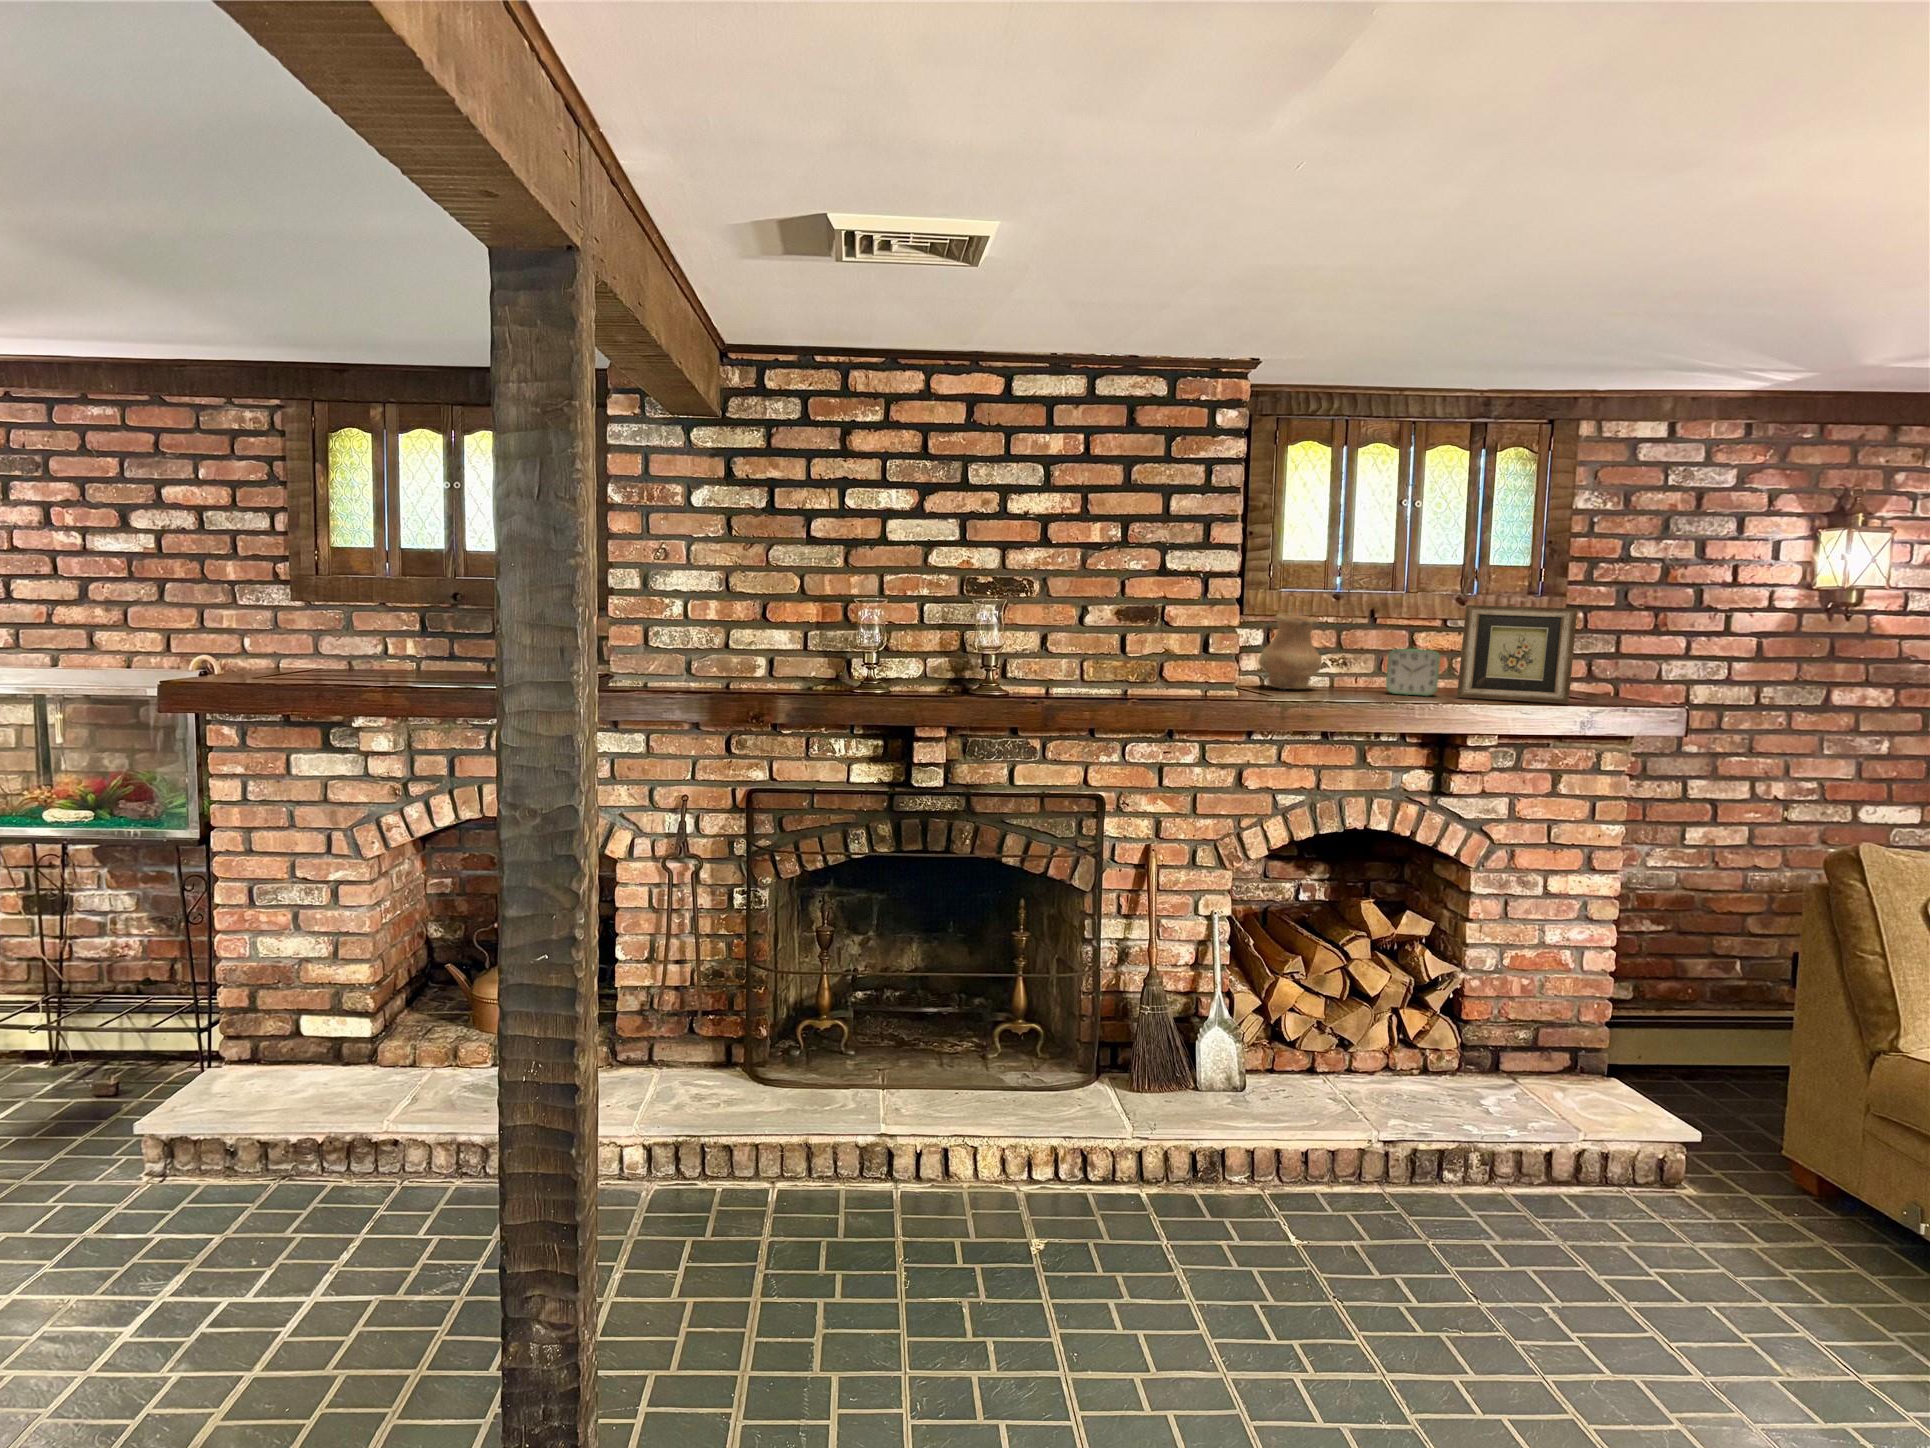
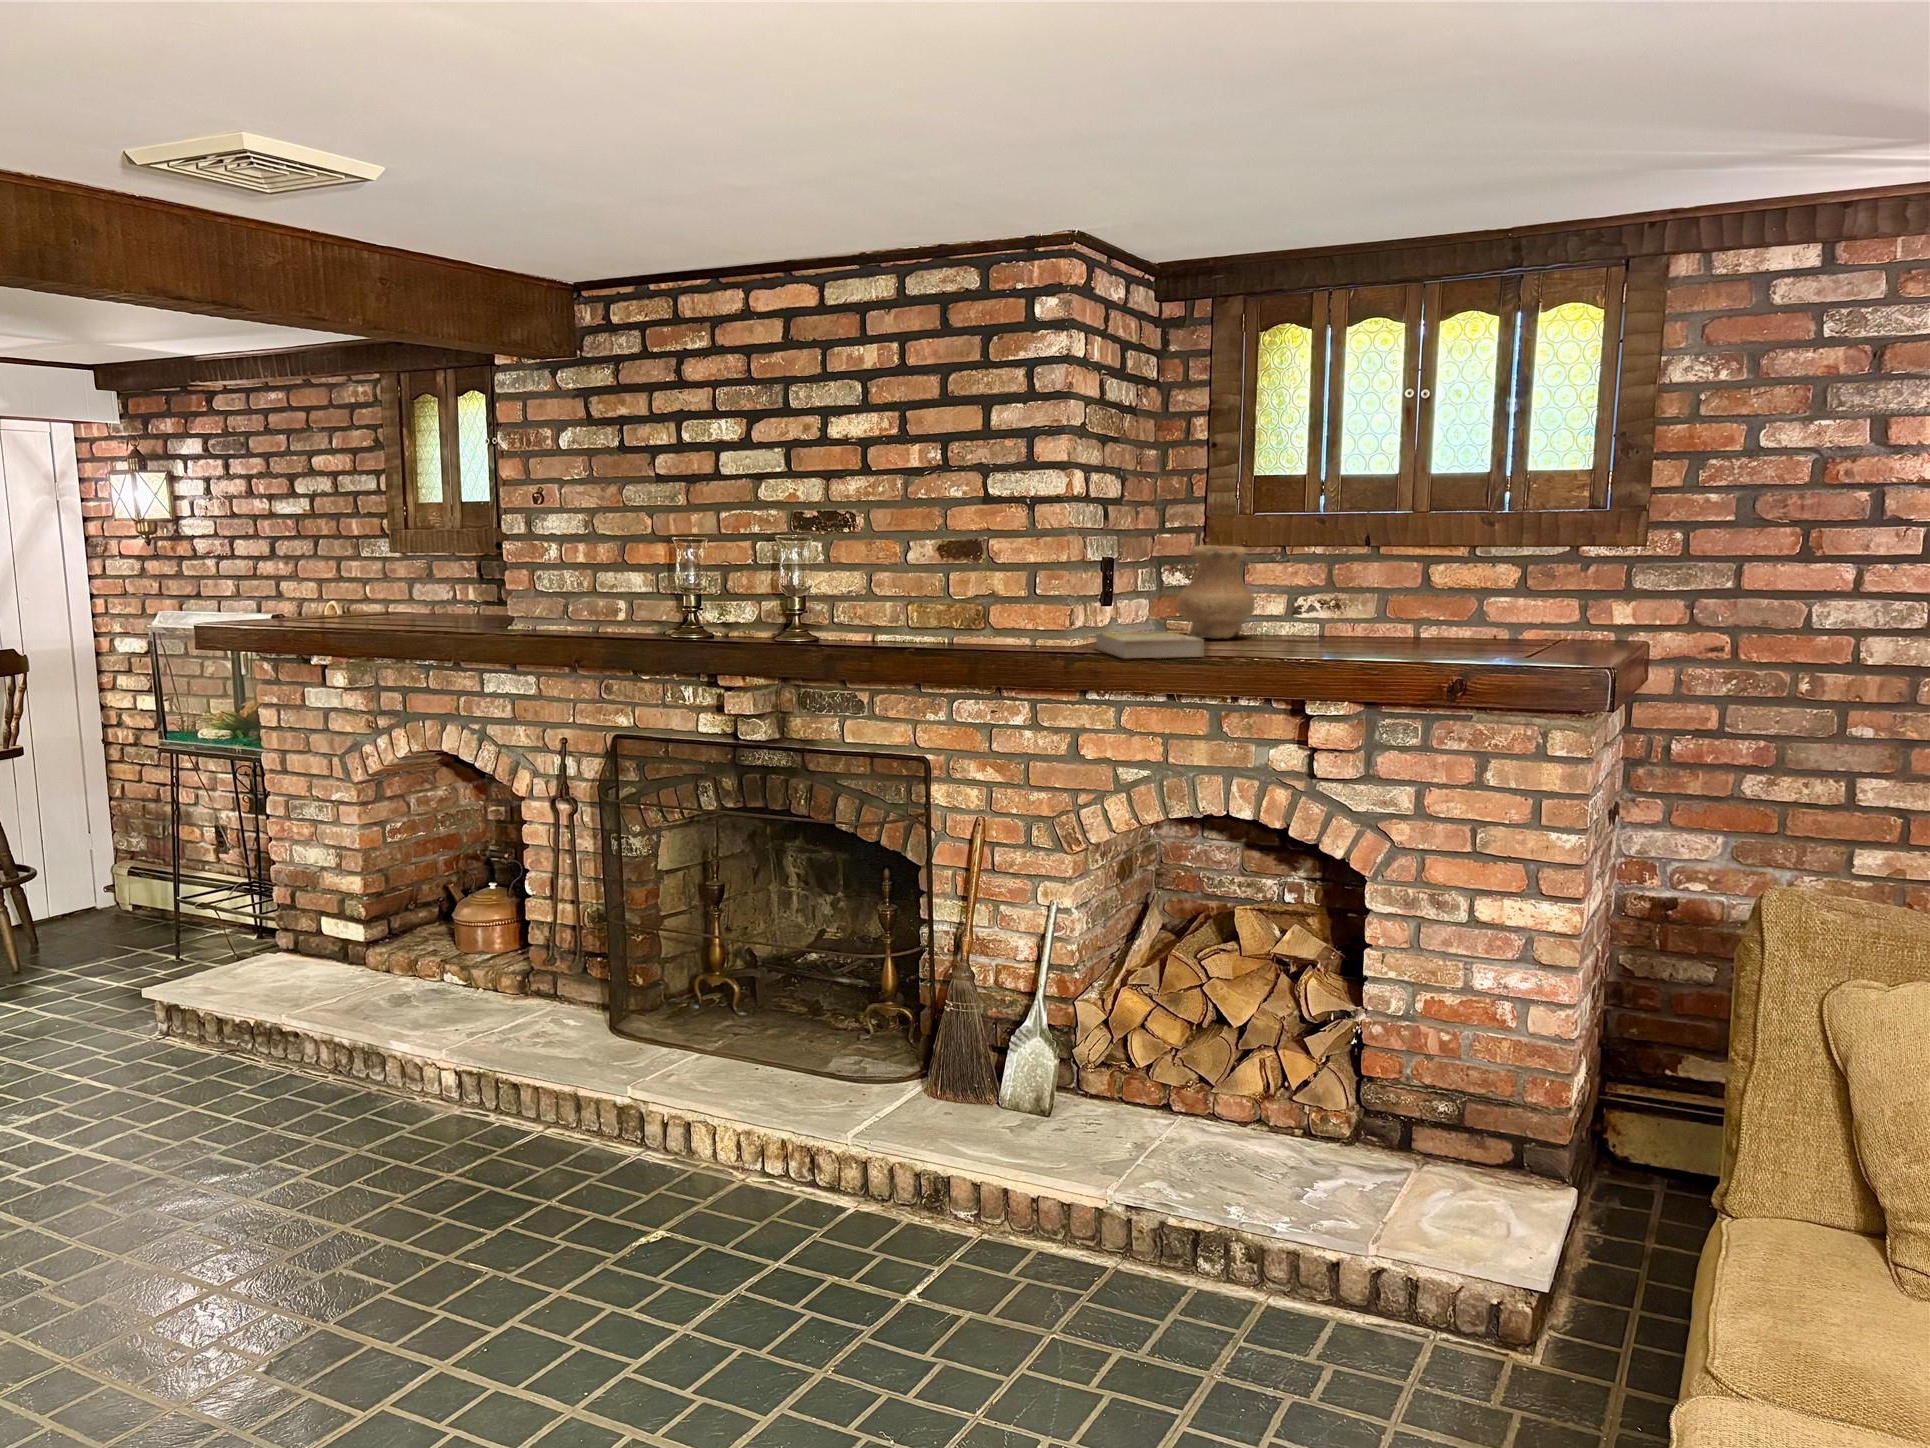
picture frame: present [1457,605,1577,703] -> none [1393,523,1549,656]
alarm clock: present [1386,649,1440,696] -> none [1316,586,1389,646]
book: none [1249,685,1370,709] -> present [1096,631,1204,658]

